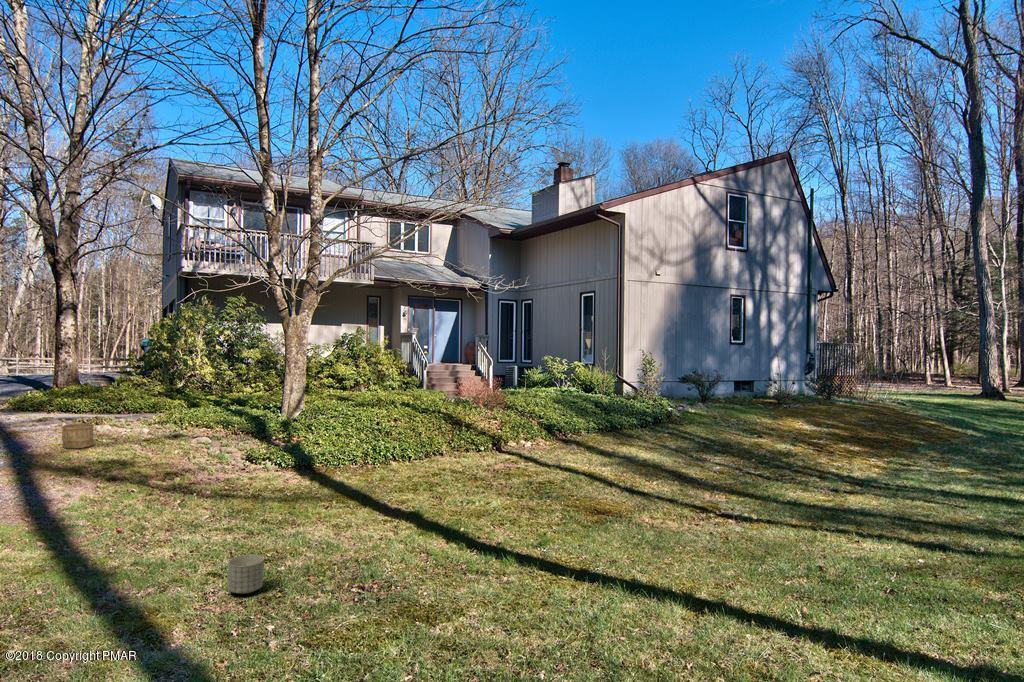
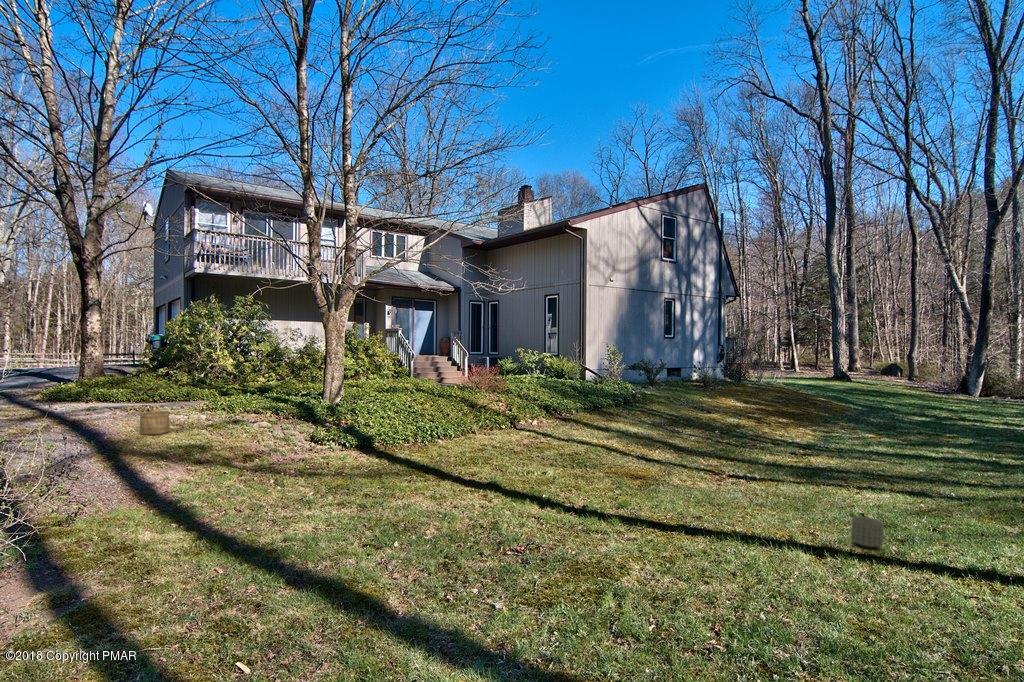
planter: present [228,555,264,594] -> present [851,517,883,548]

